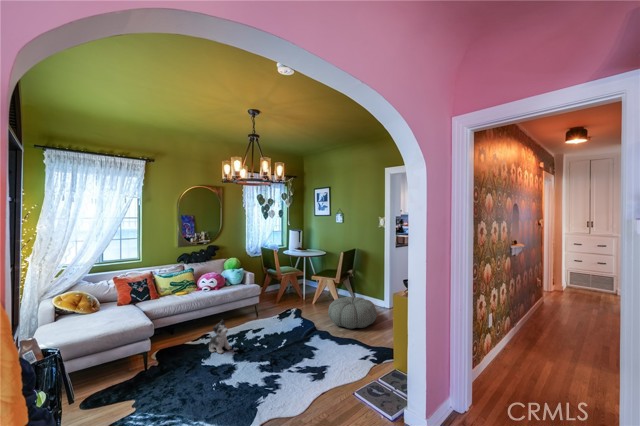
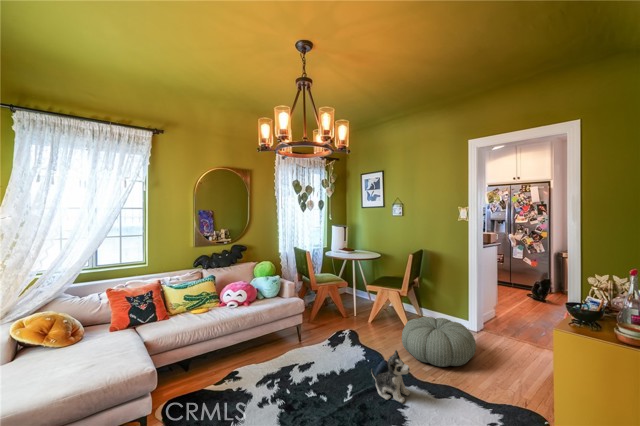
plush toy: present [209,320,231,354] -> present [371,350,410,403]

